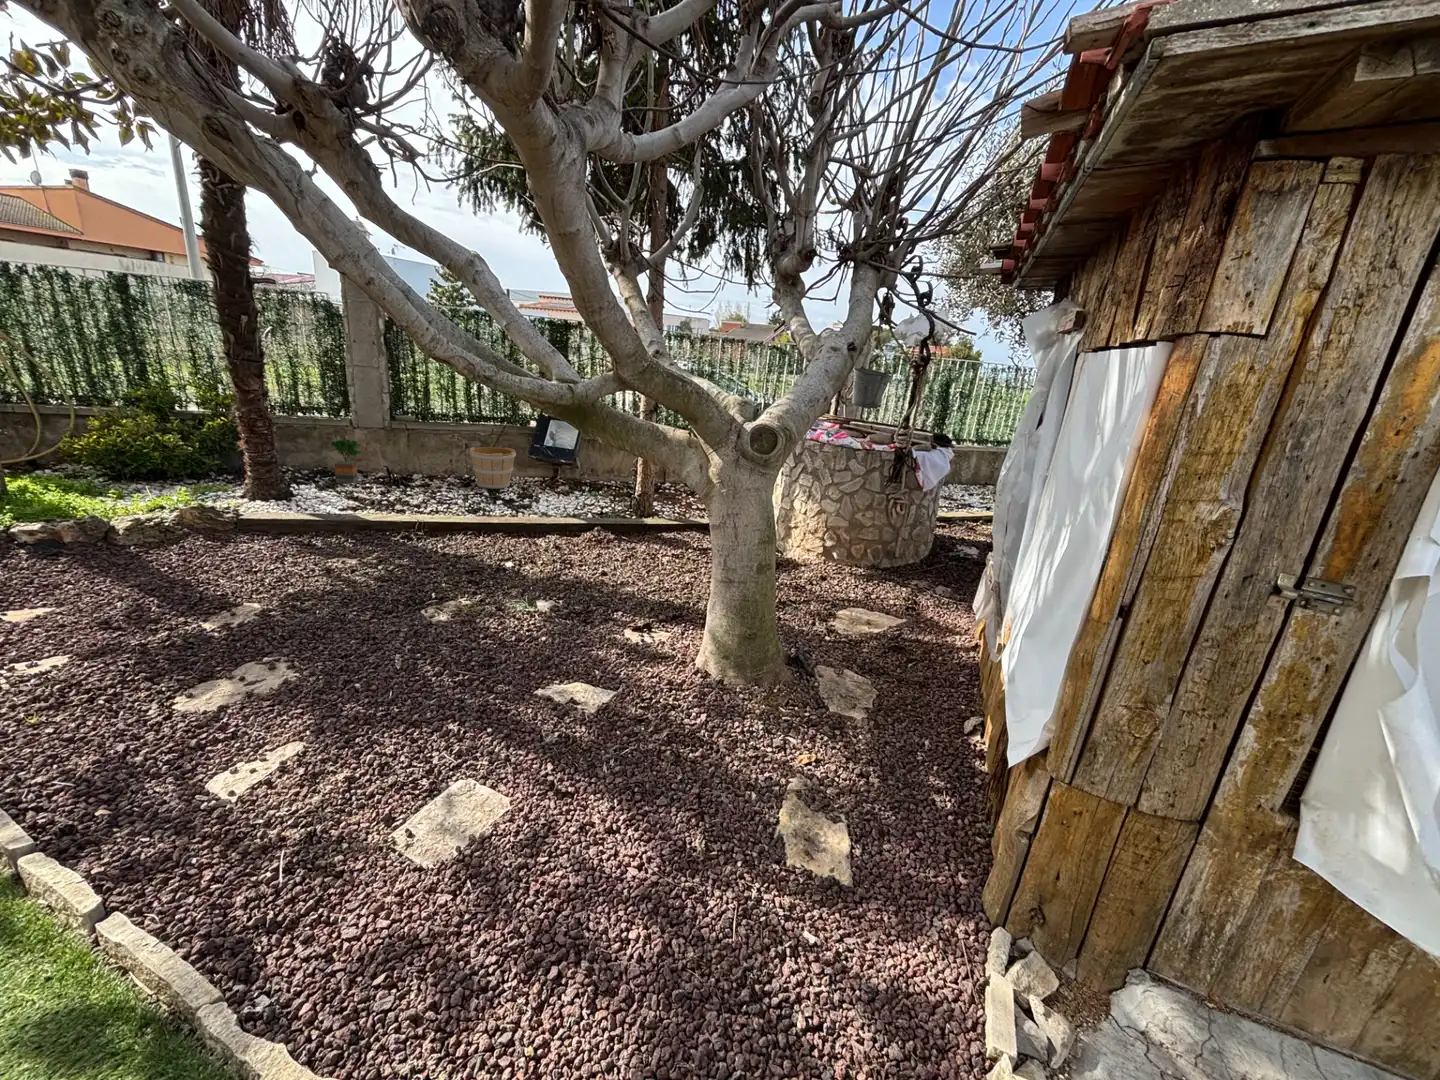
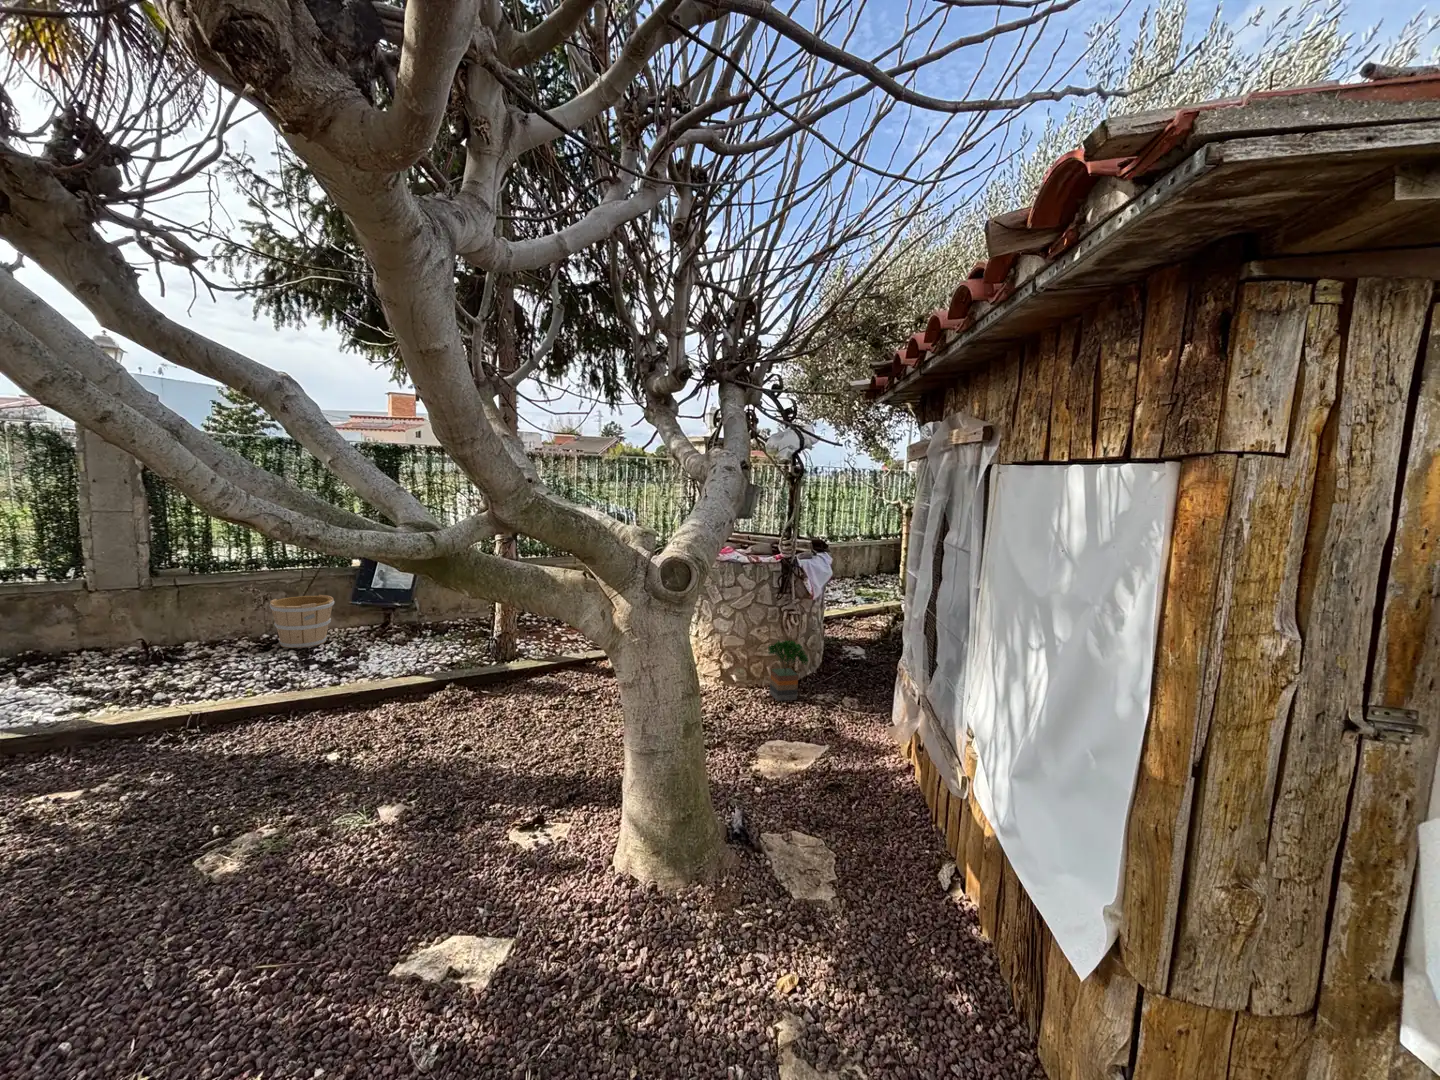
potted tree: present [330,439,361,483] -> present [768,640,808,701]

